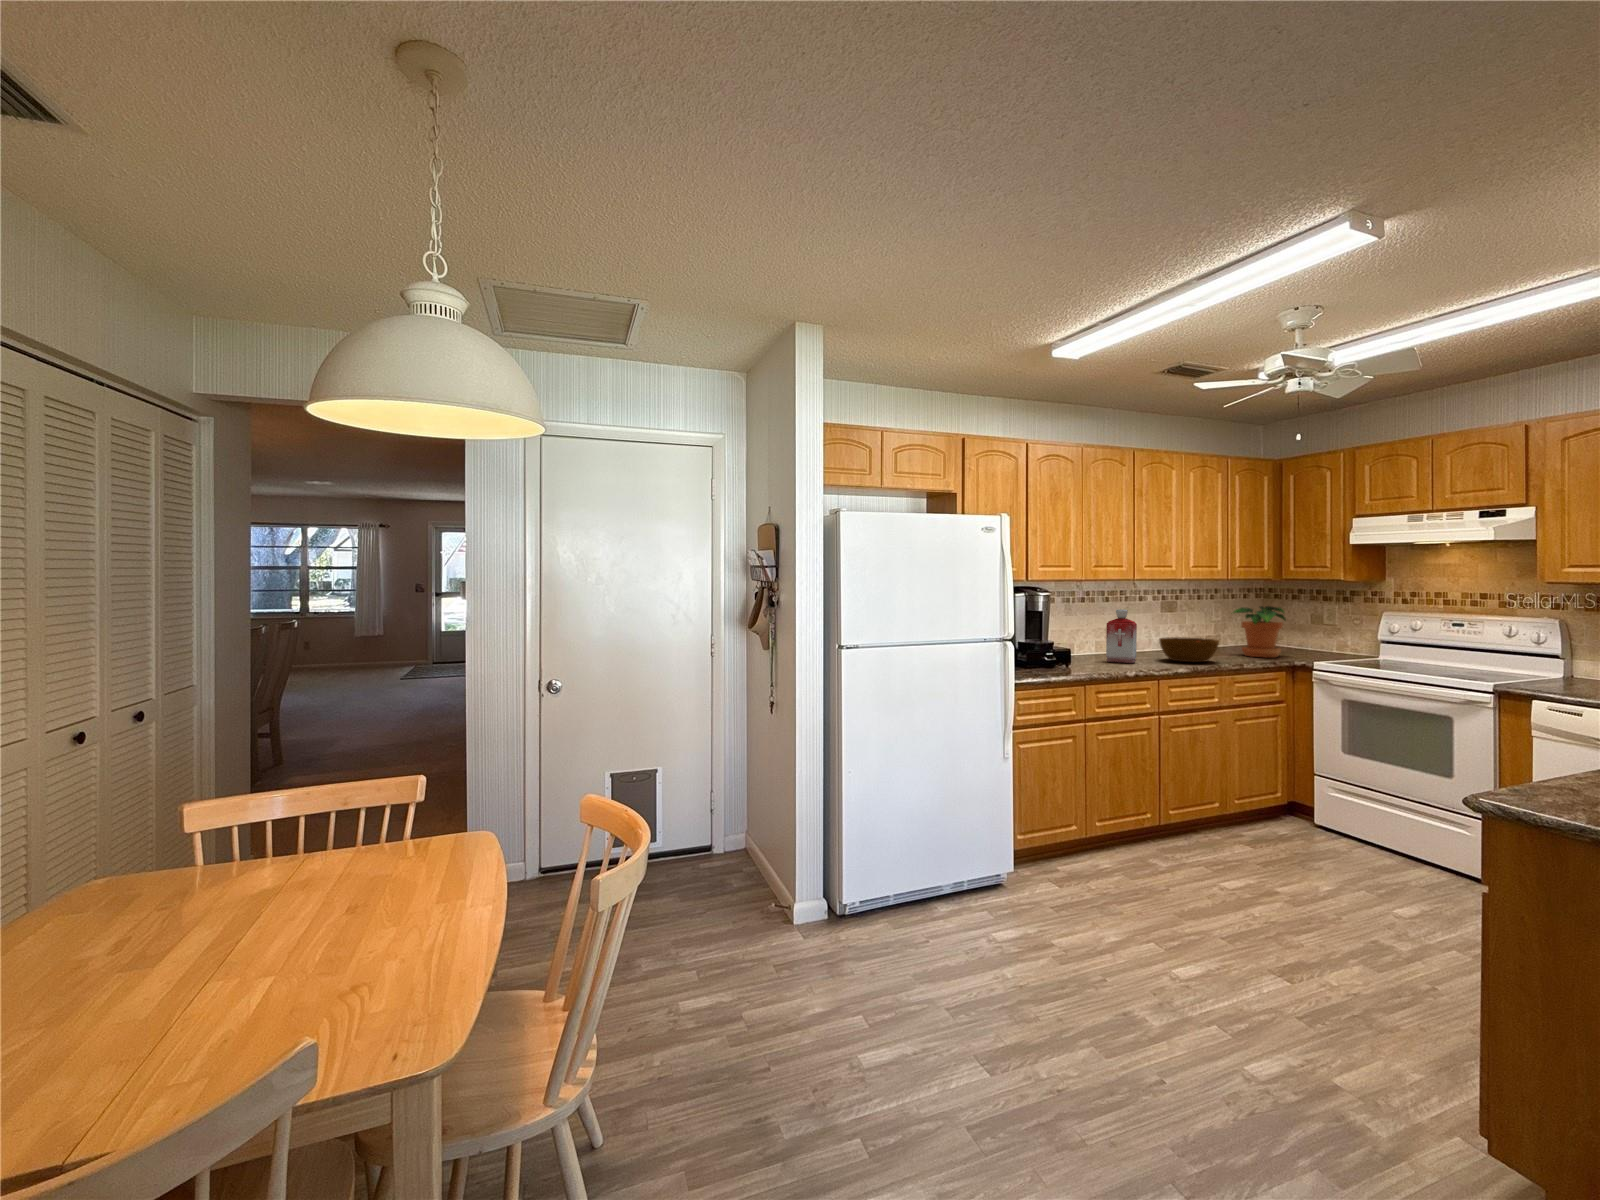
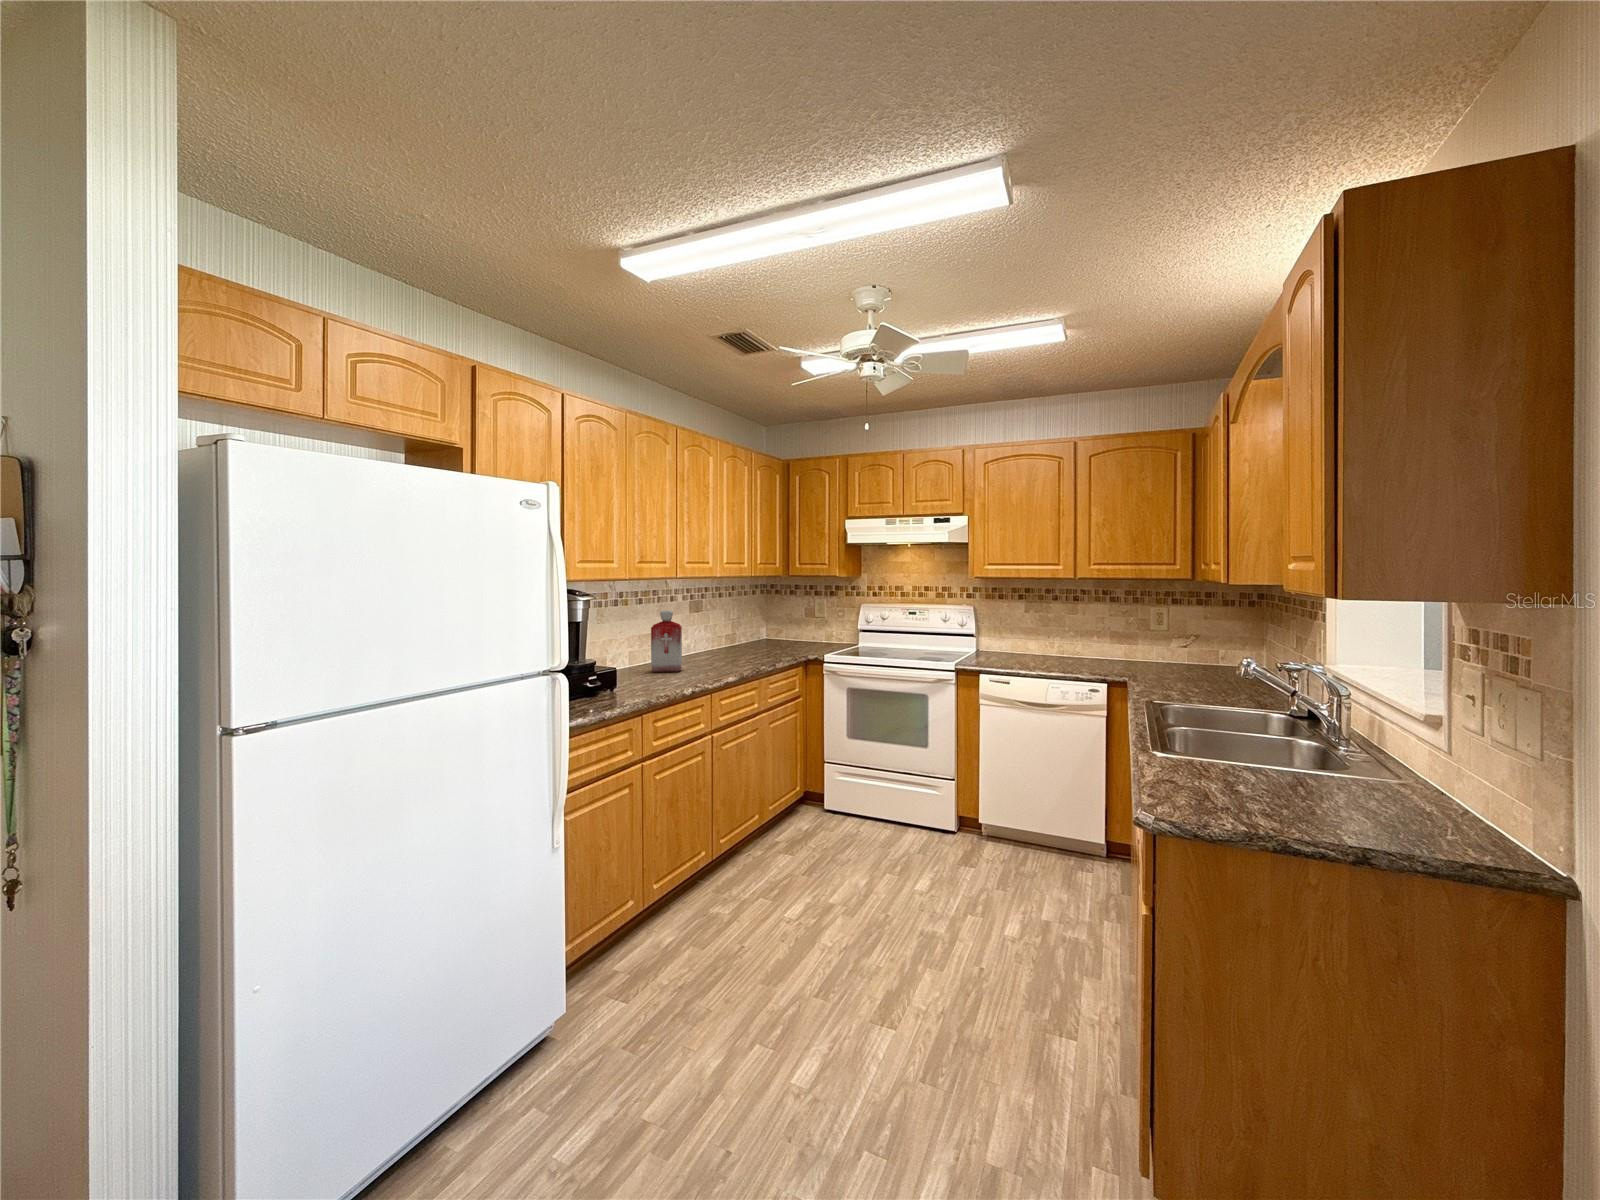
potted plant: present [1234,606,1286,657] -> none [752,602,797,651]
bowl: present [1159,637,1219,662] -> none [700,637,756,664]

